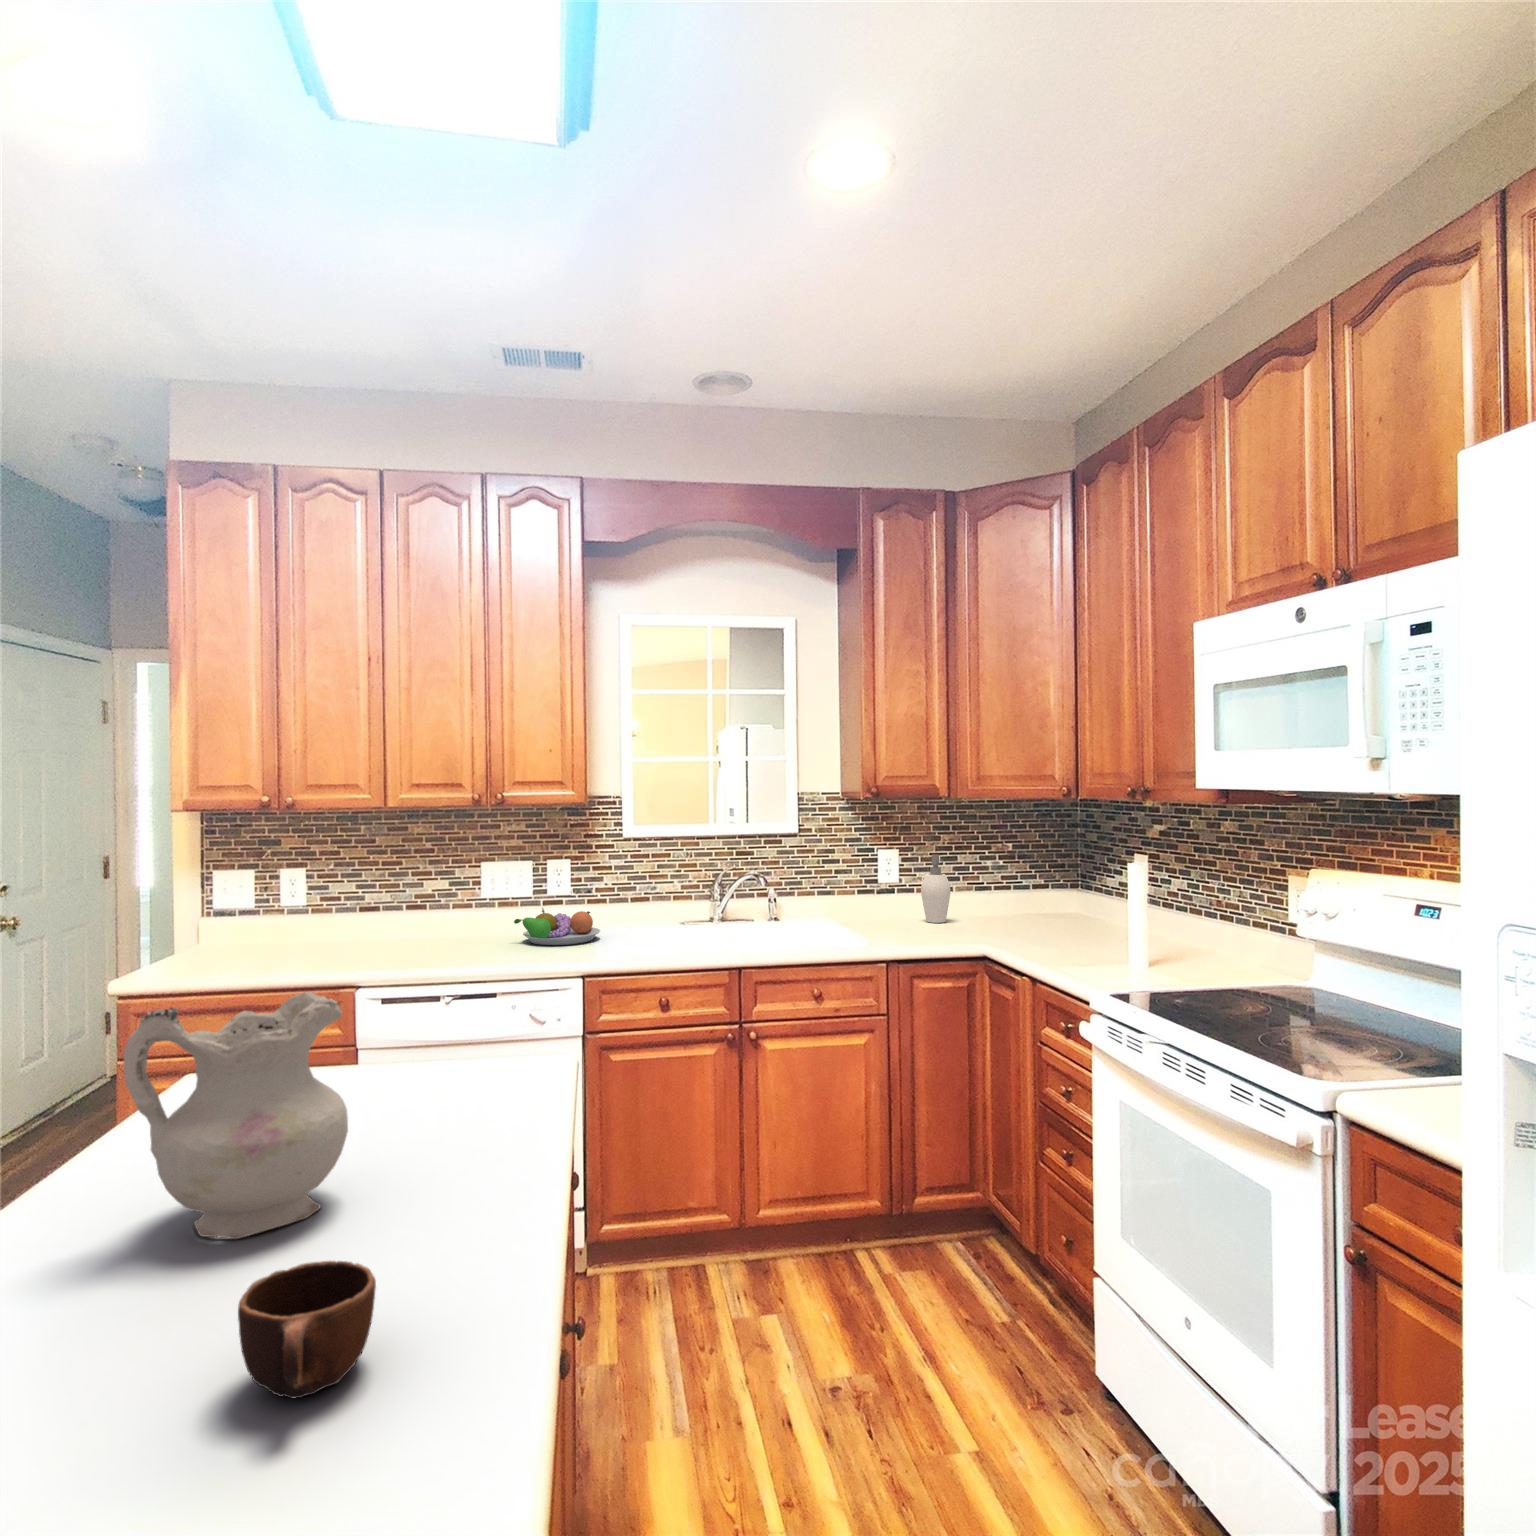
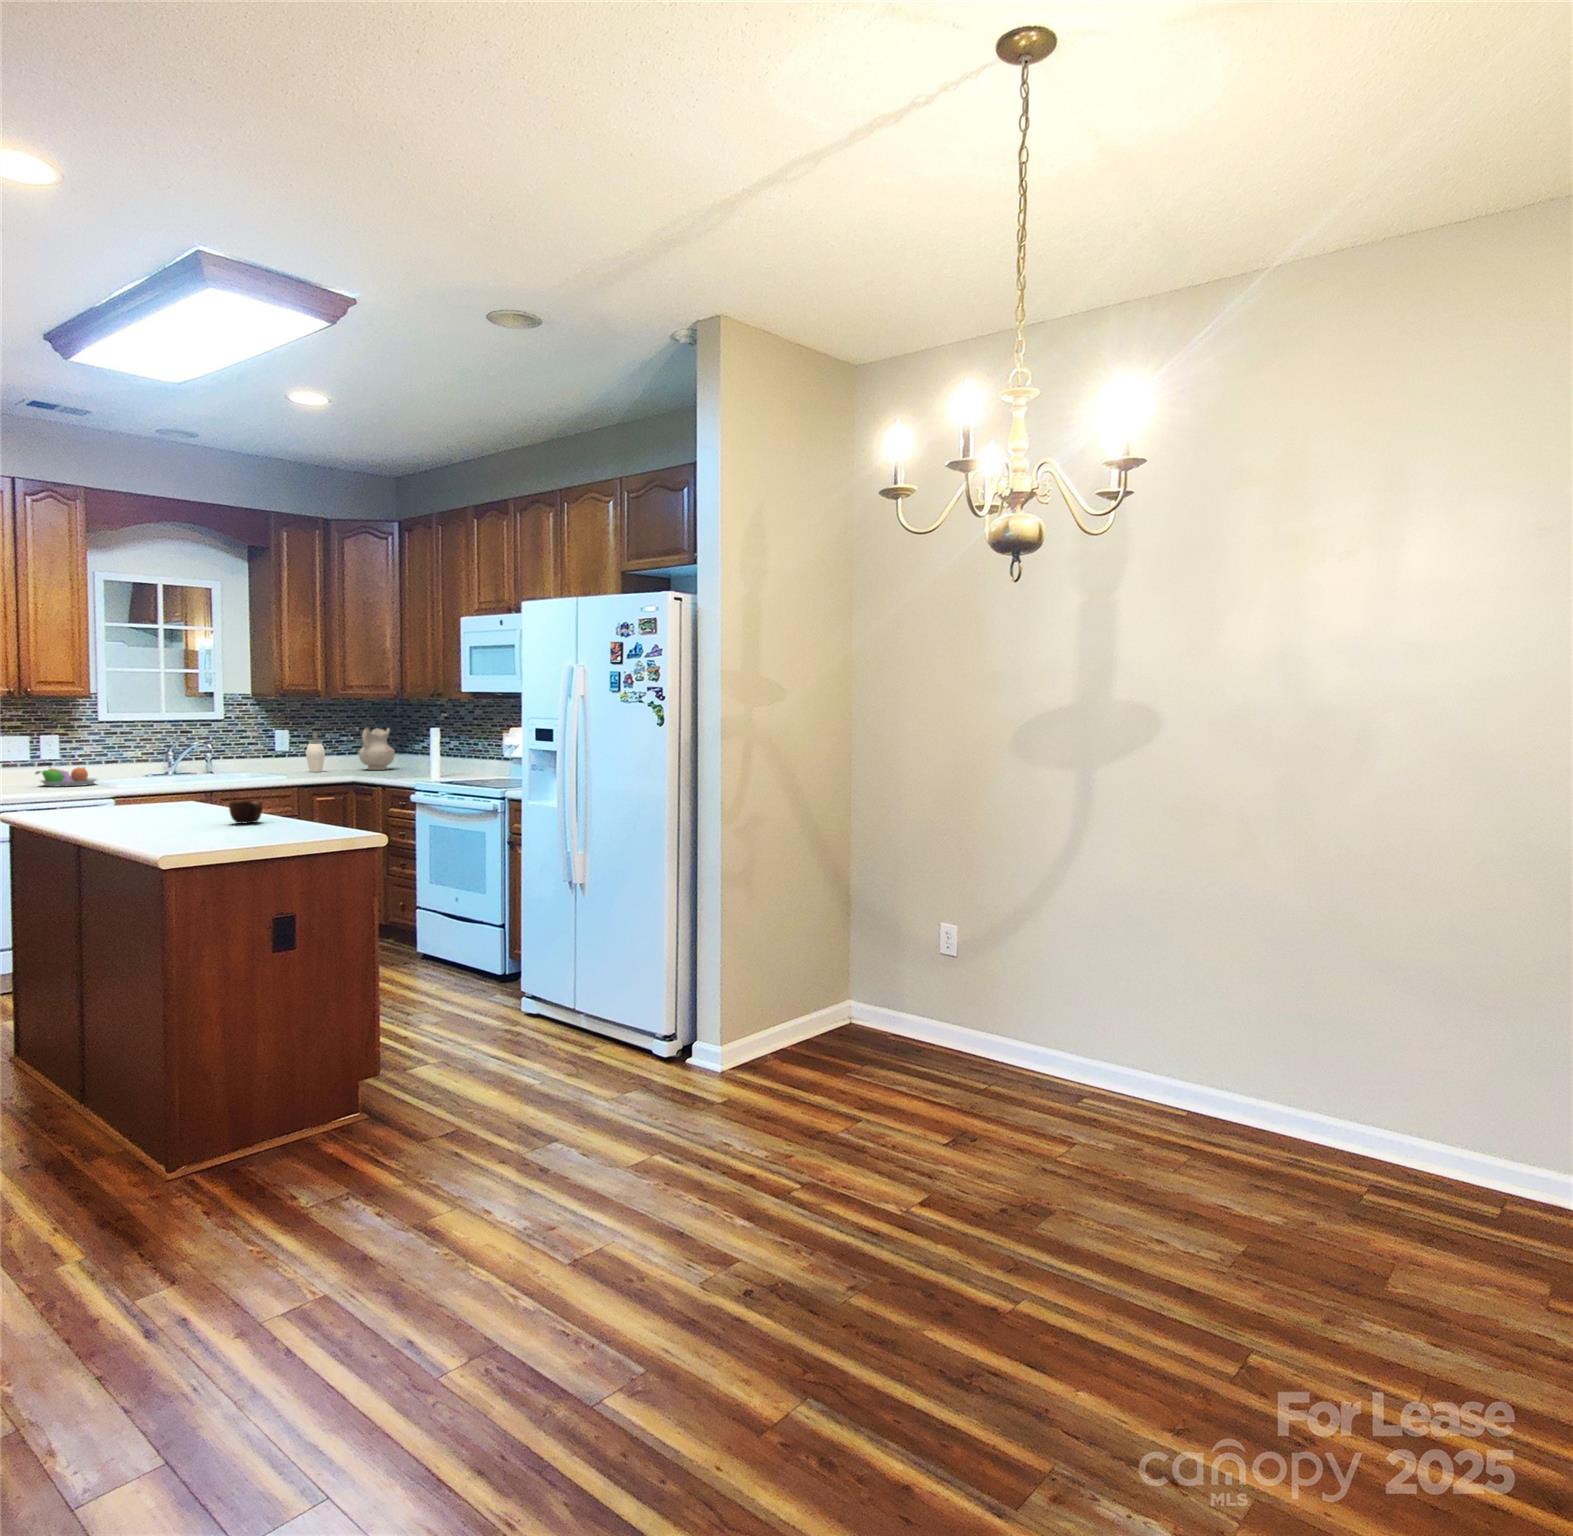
ceramic pitcher: present [124,992,348,1239] -> present [359,728,395,770]

